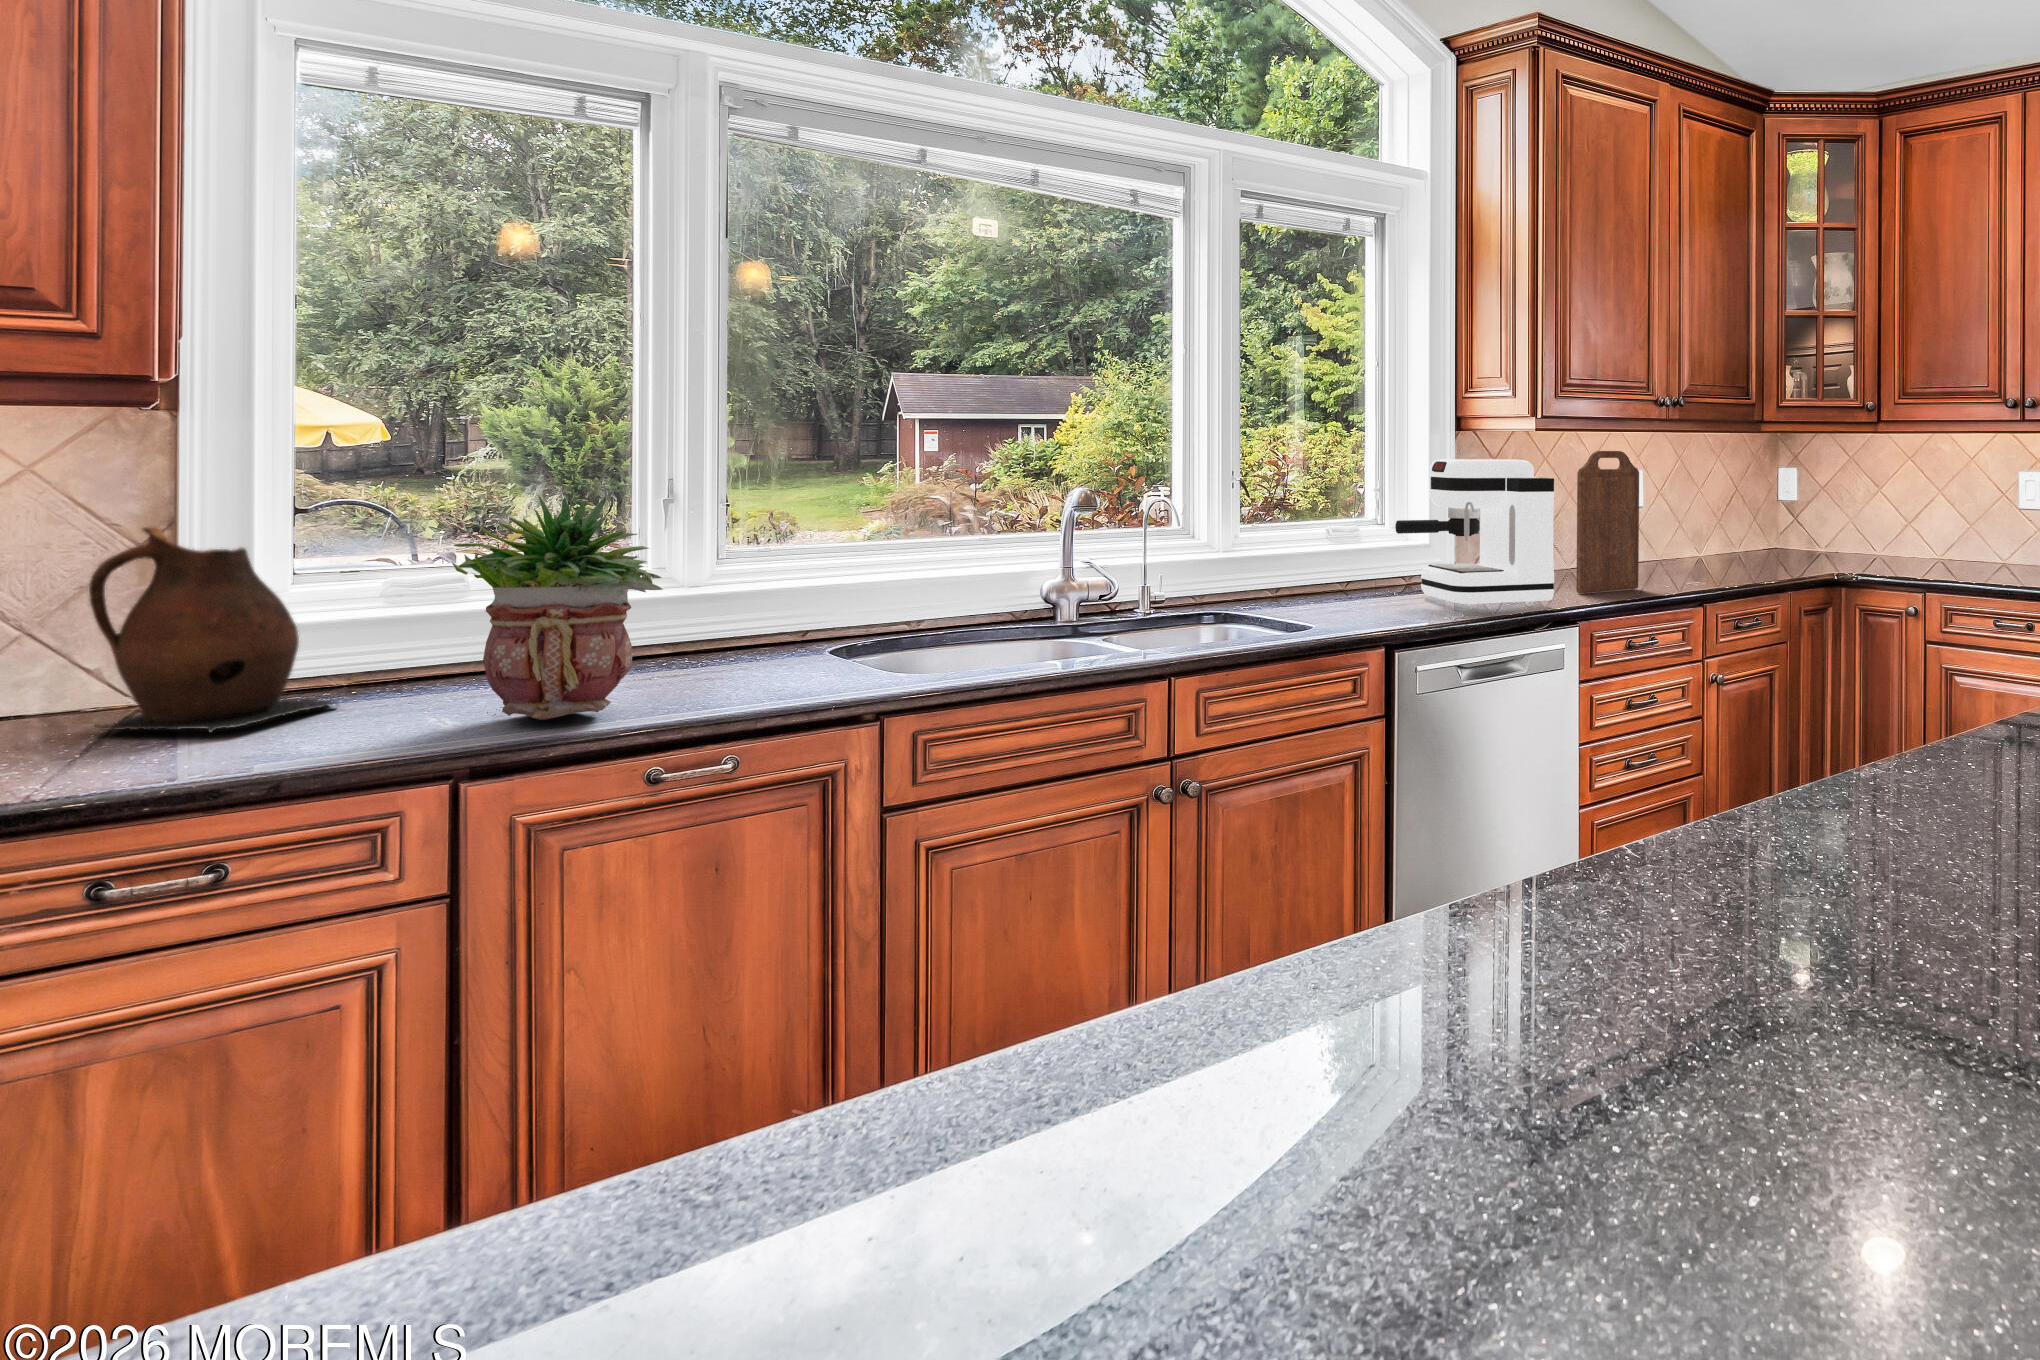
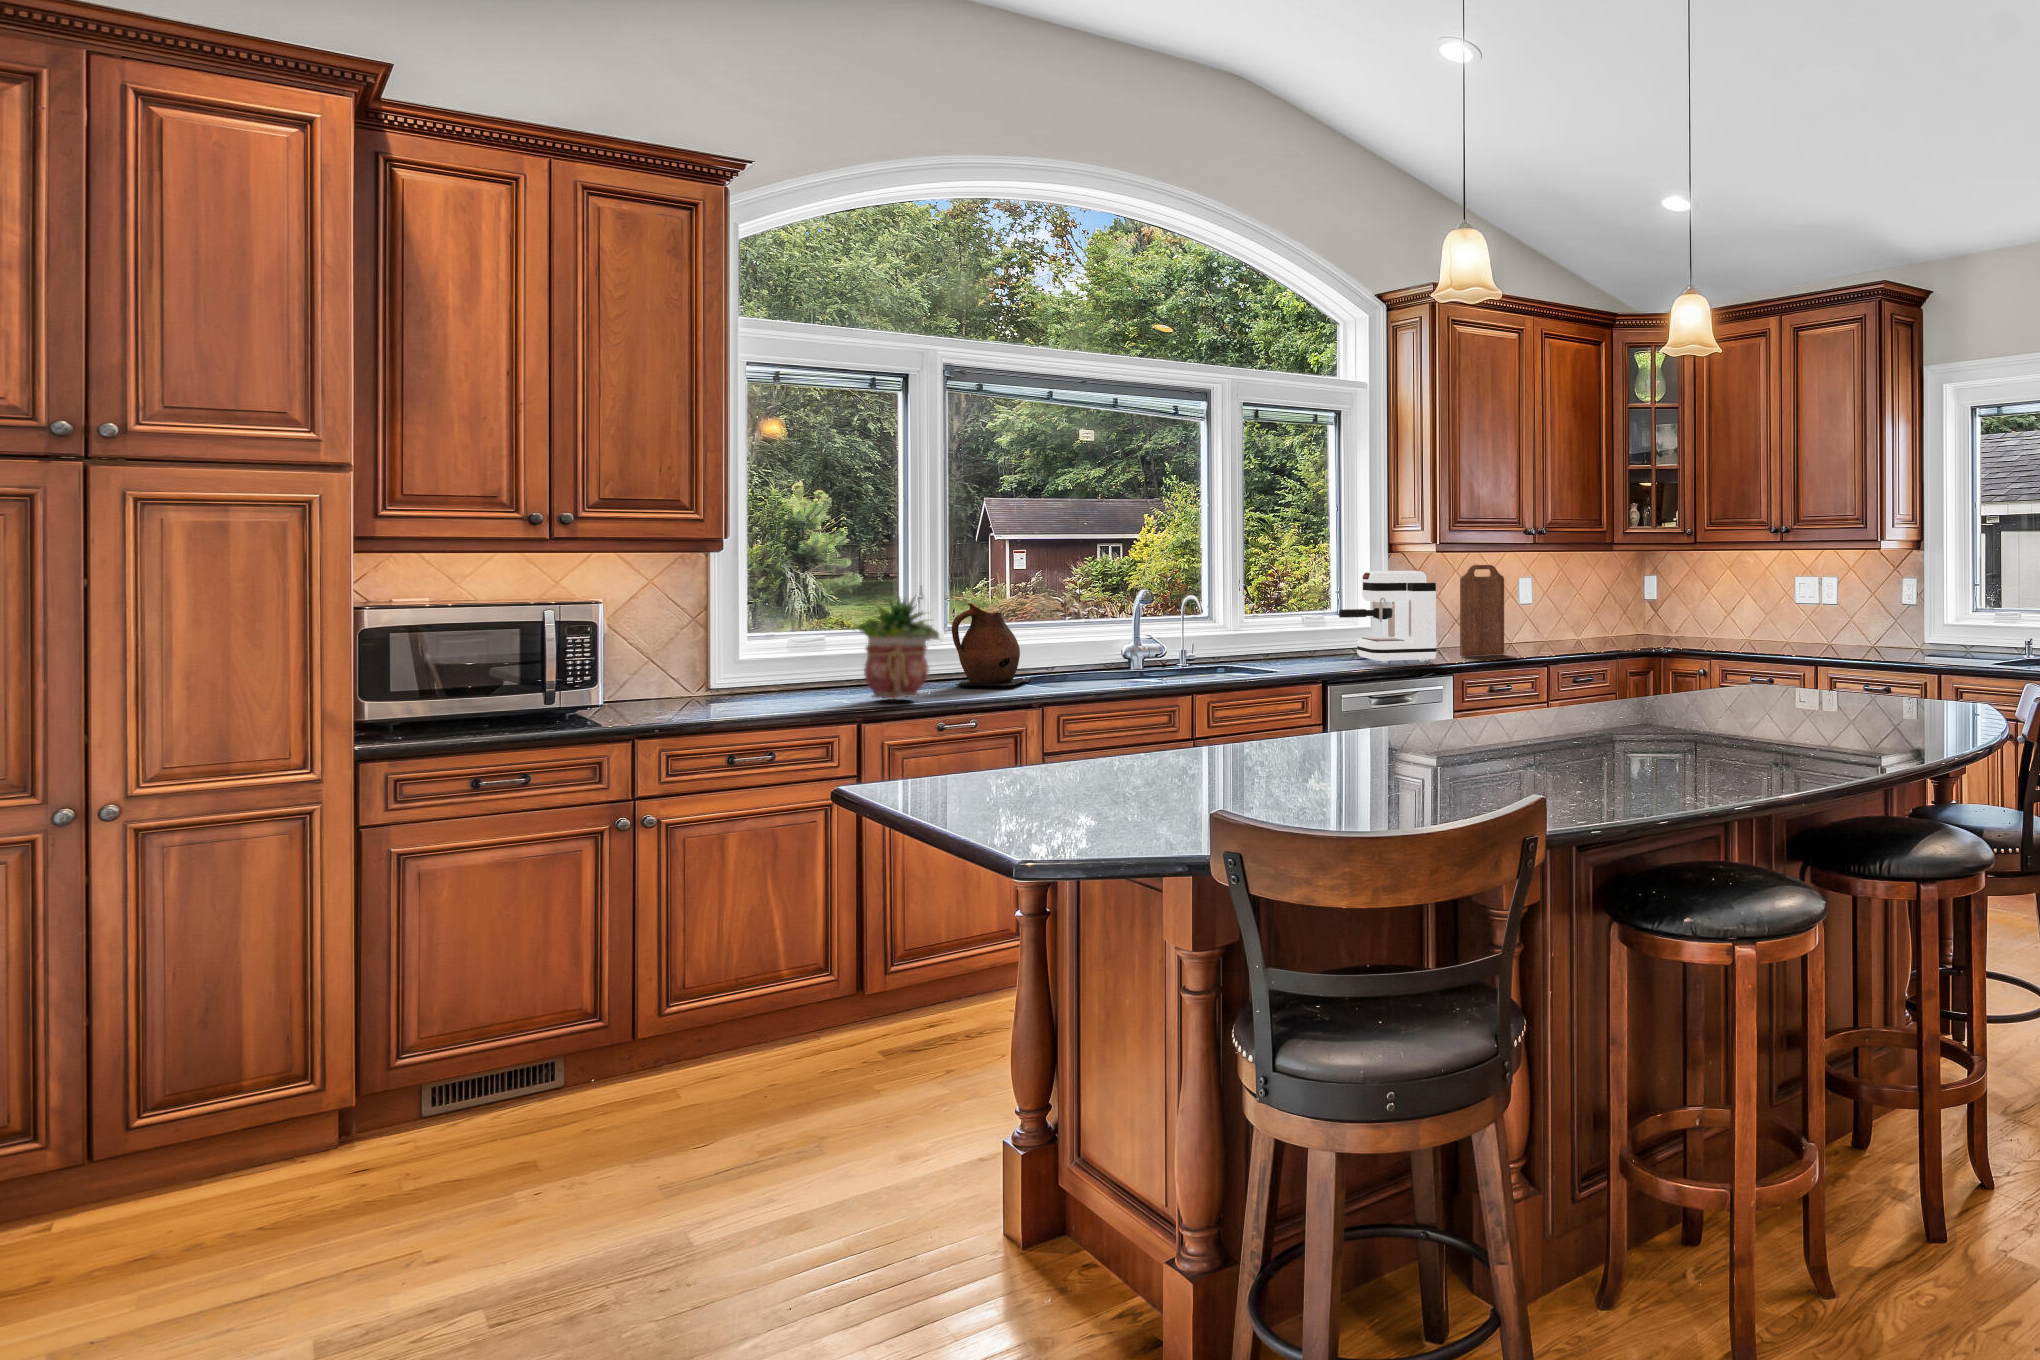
ceramic pitcher: present [89,527,336,732] -> present [952,603,1031,687]

